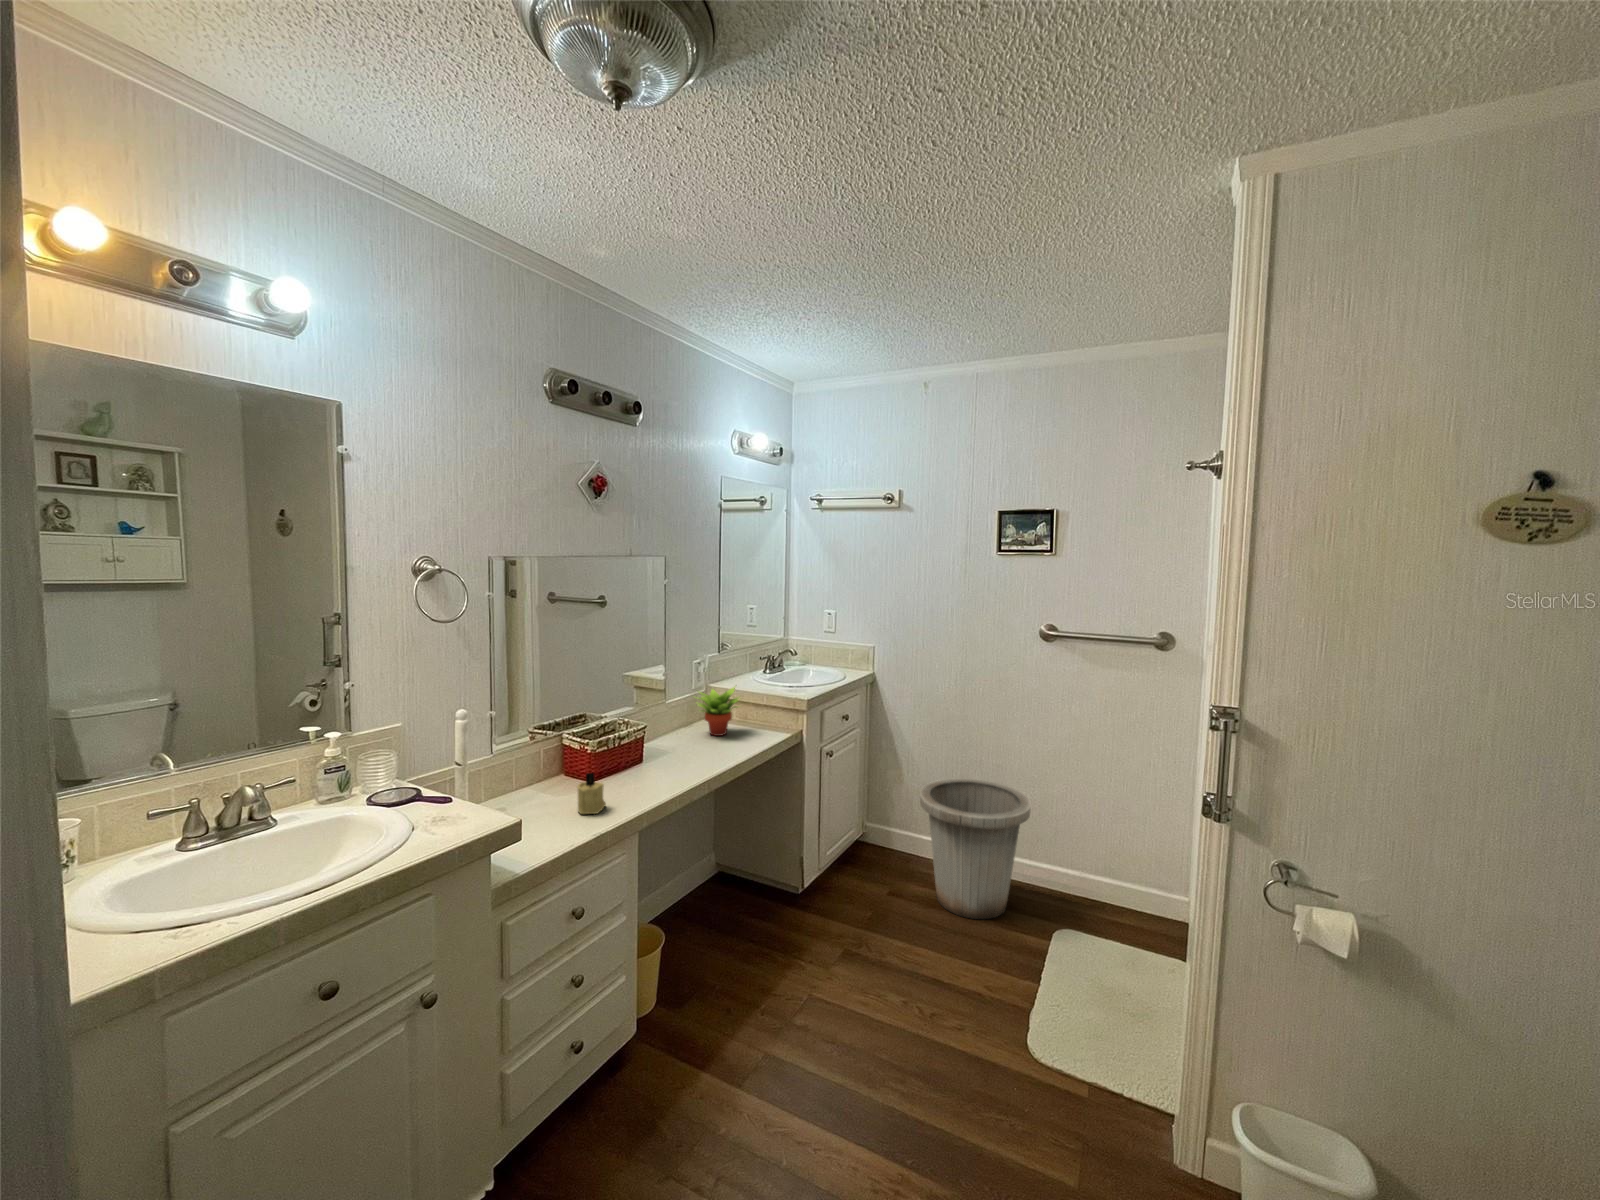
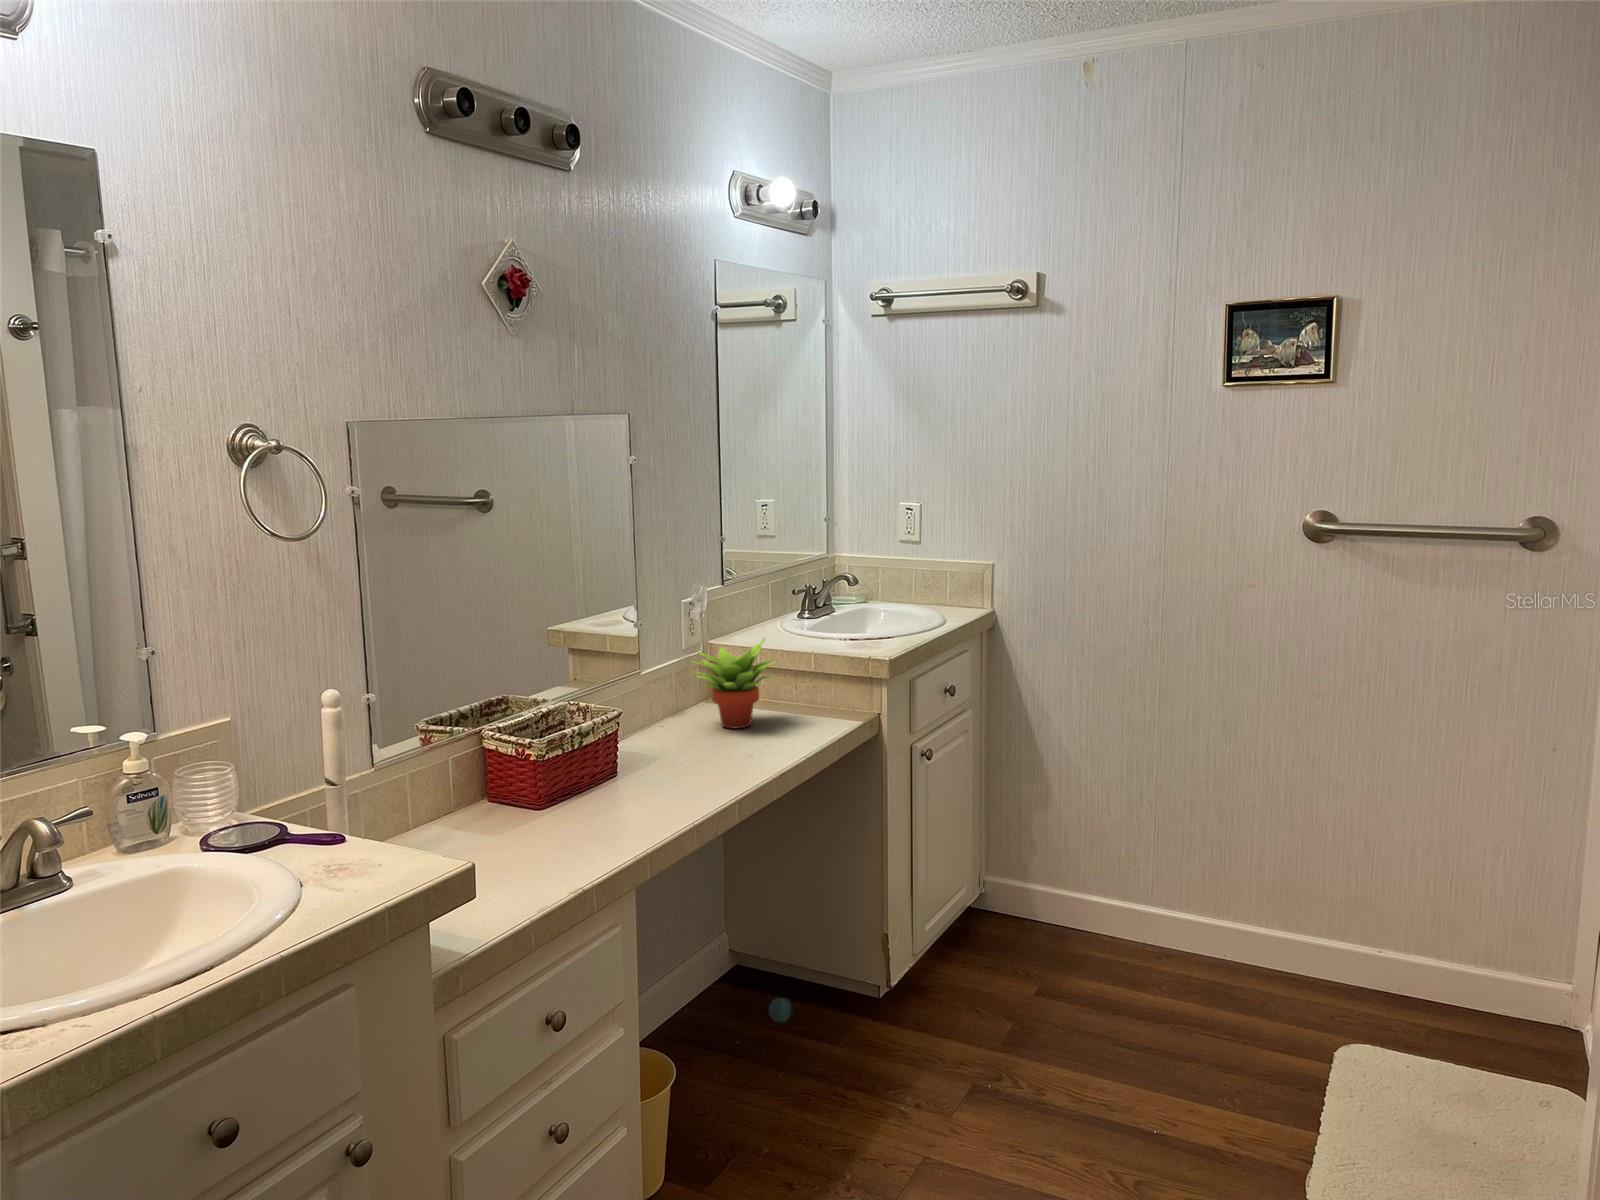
candle: present [577,773,606,814] -> none [529,790,579,862]
trash can: present [920,779,1031,919] -> none [1090,791,1288,1026]

